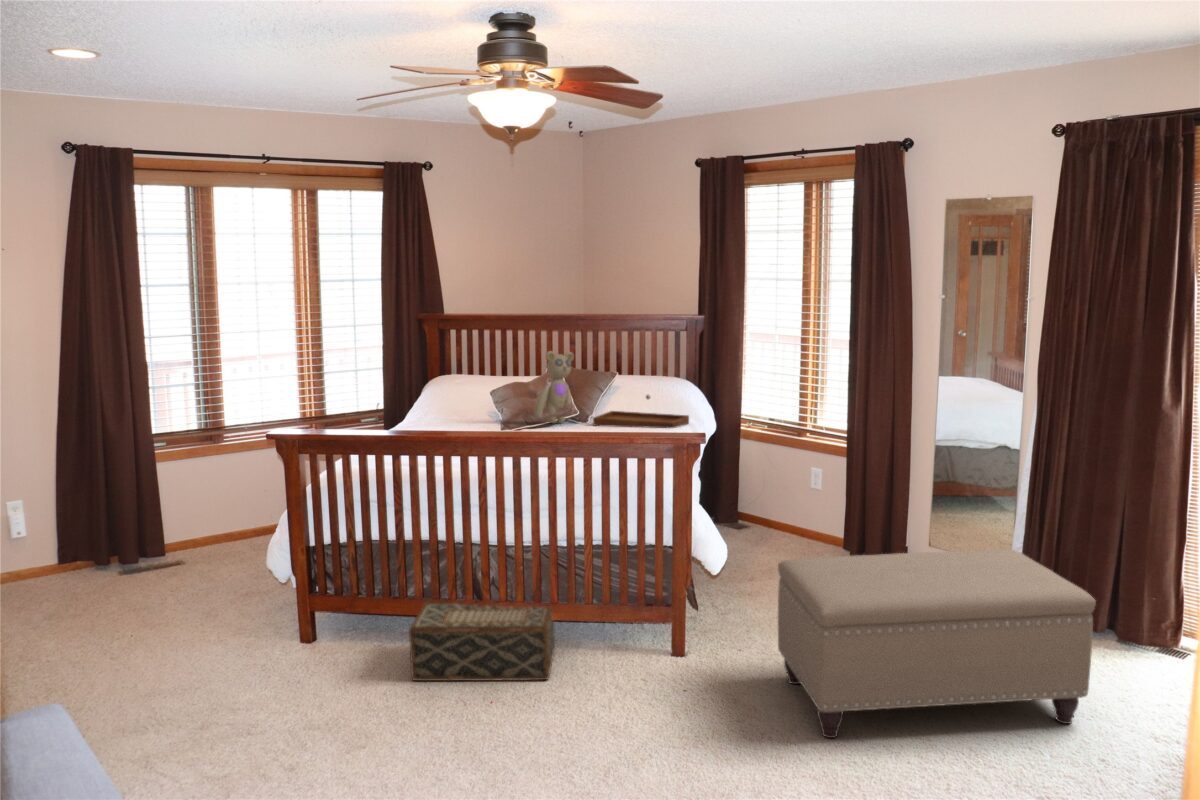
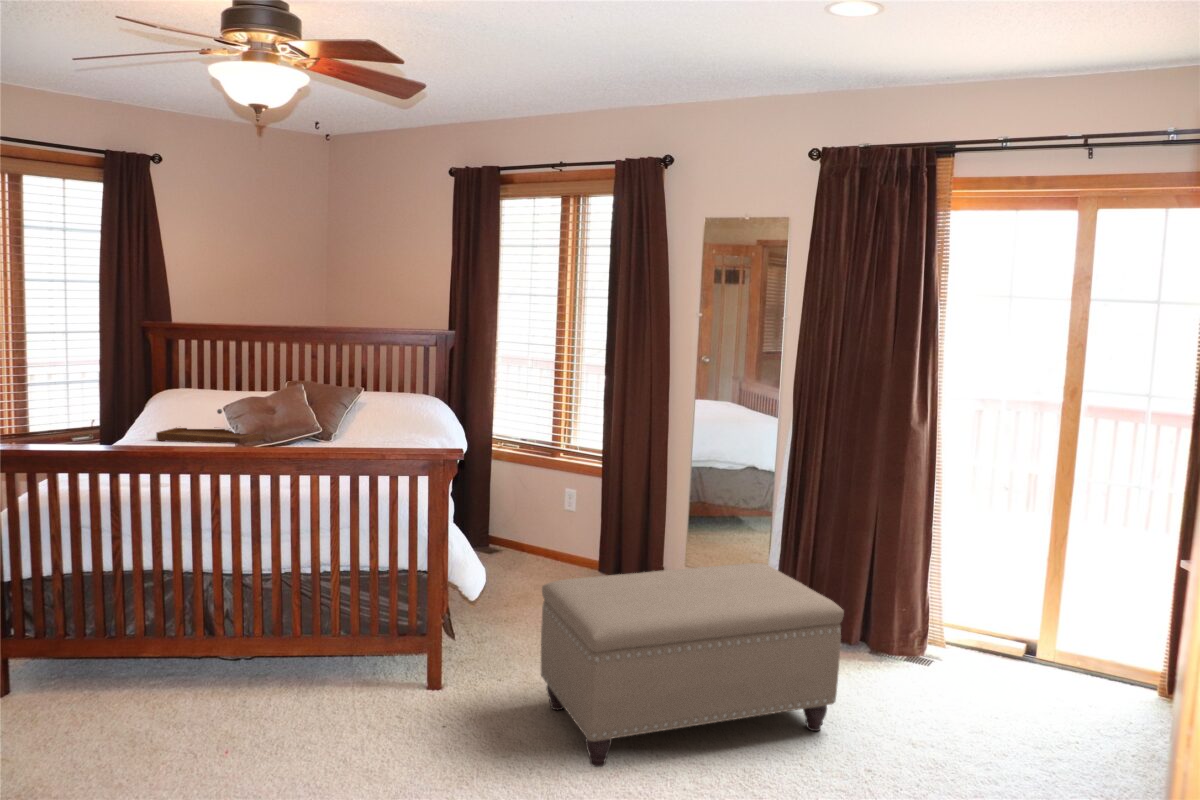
teddy bear: present [534,351,574,423] -> none [275,363,321,441]
tray: present [593,395,689,428] -> present [156,409,265,444]
woven basket: present [409,601,555,681] -> none [119,636,297,740]

